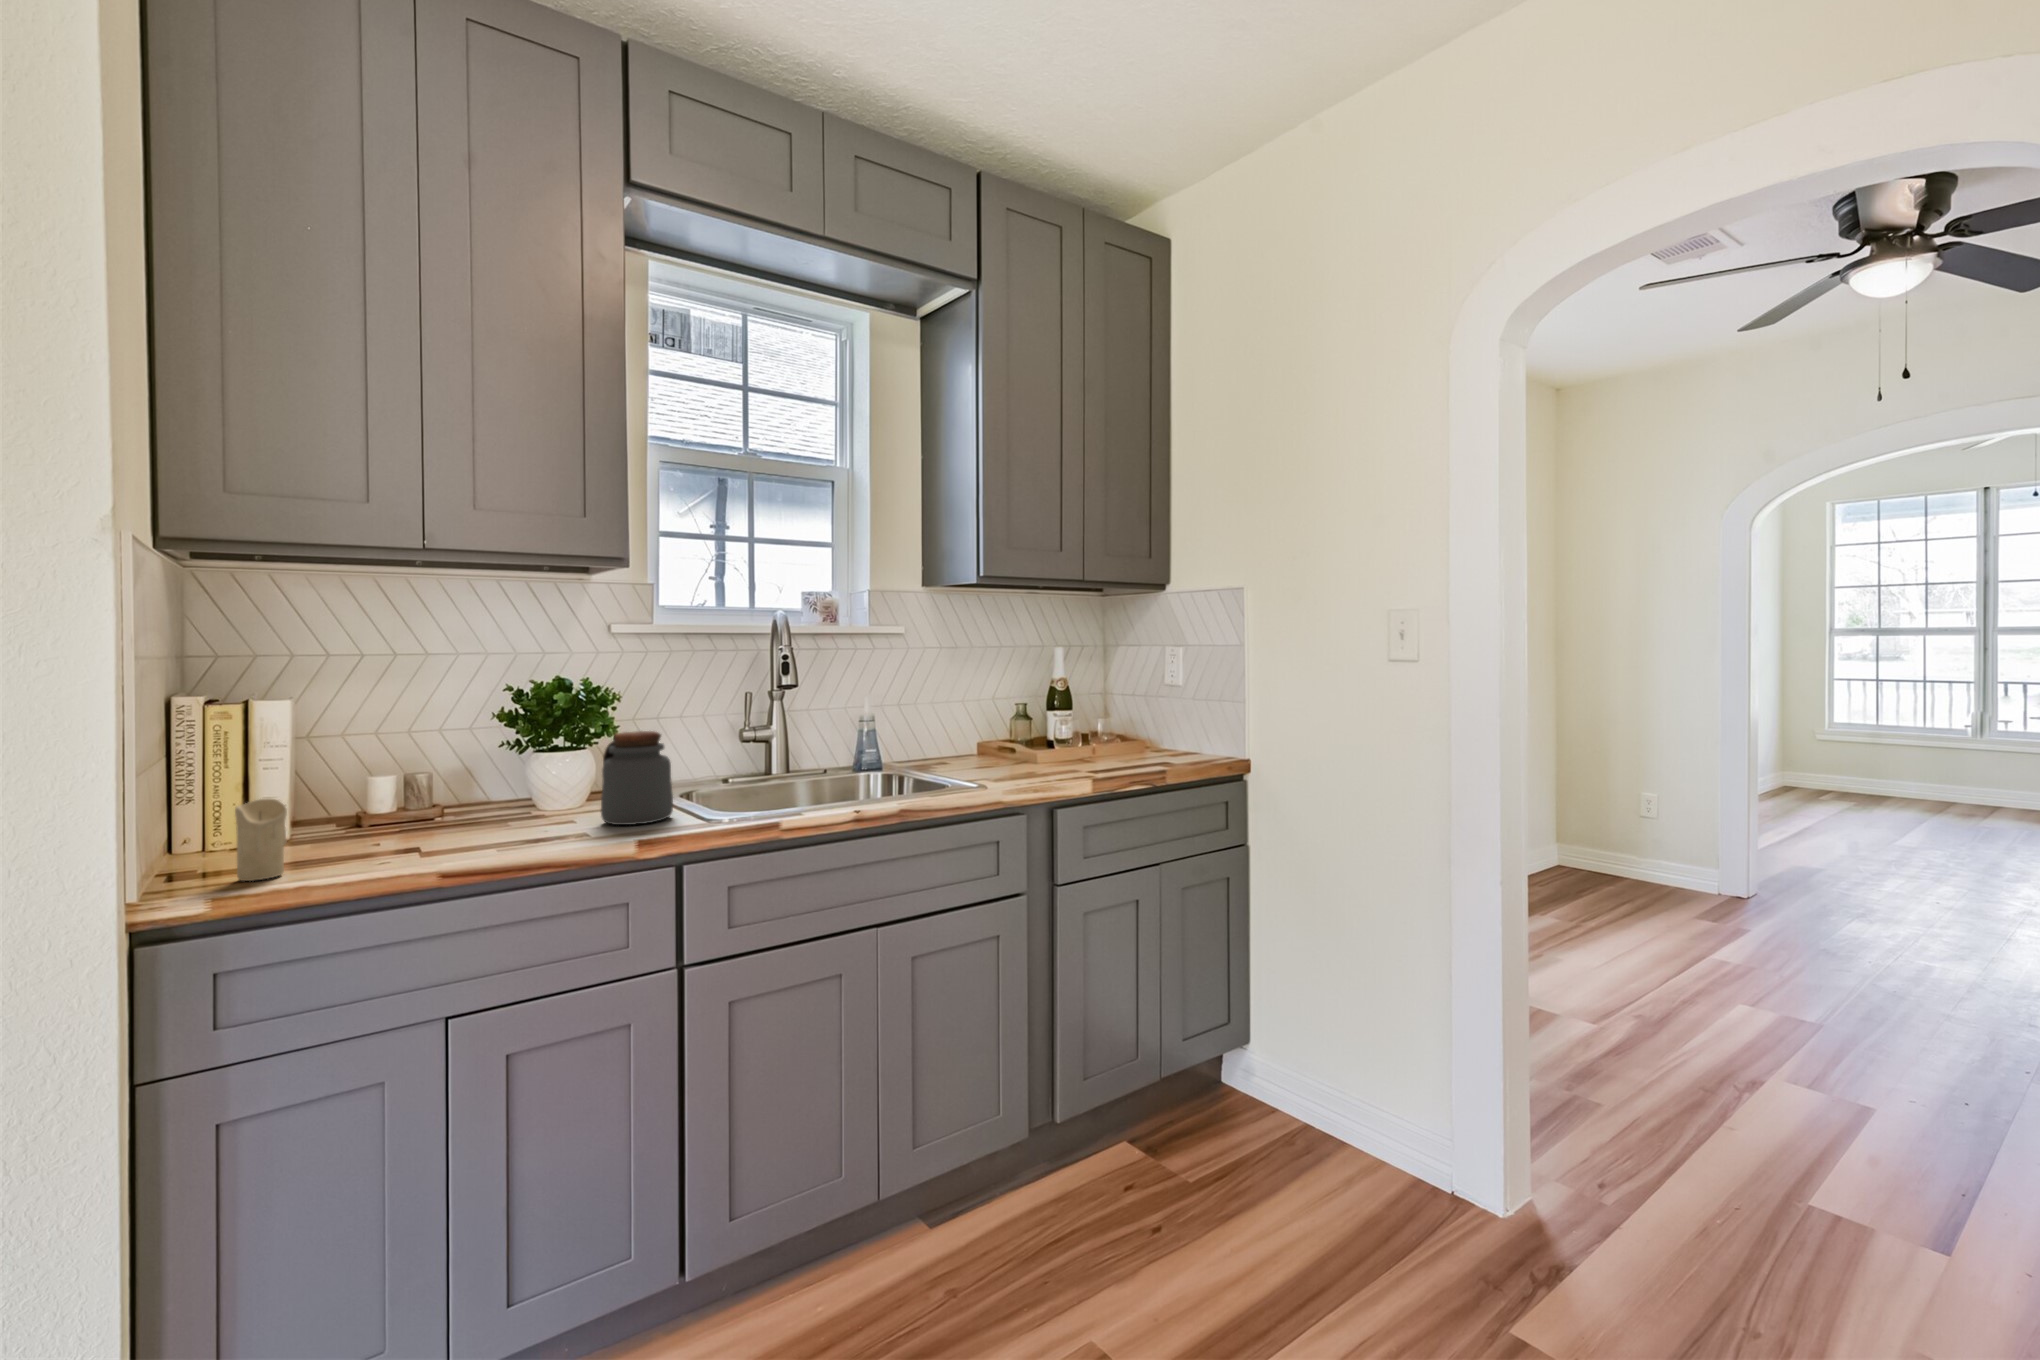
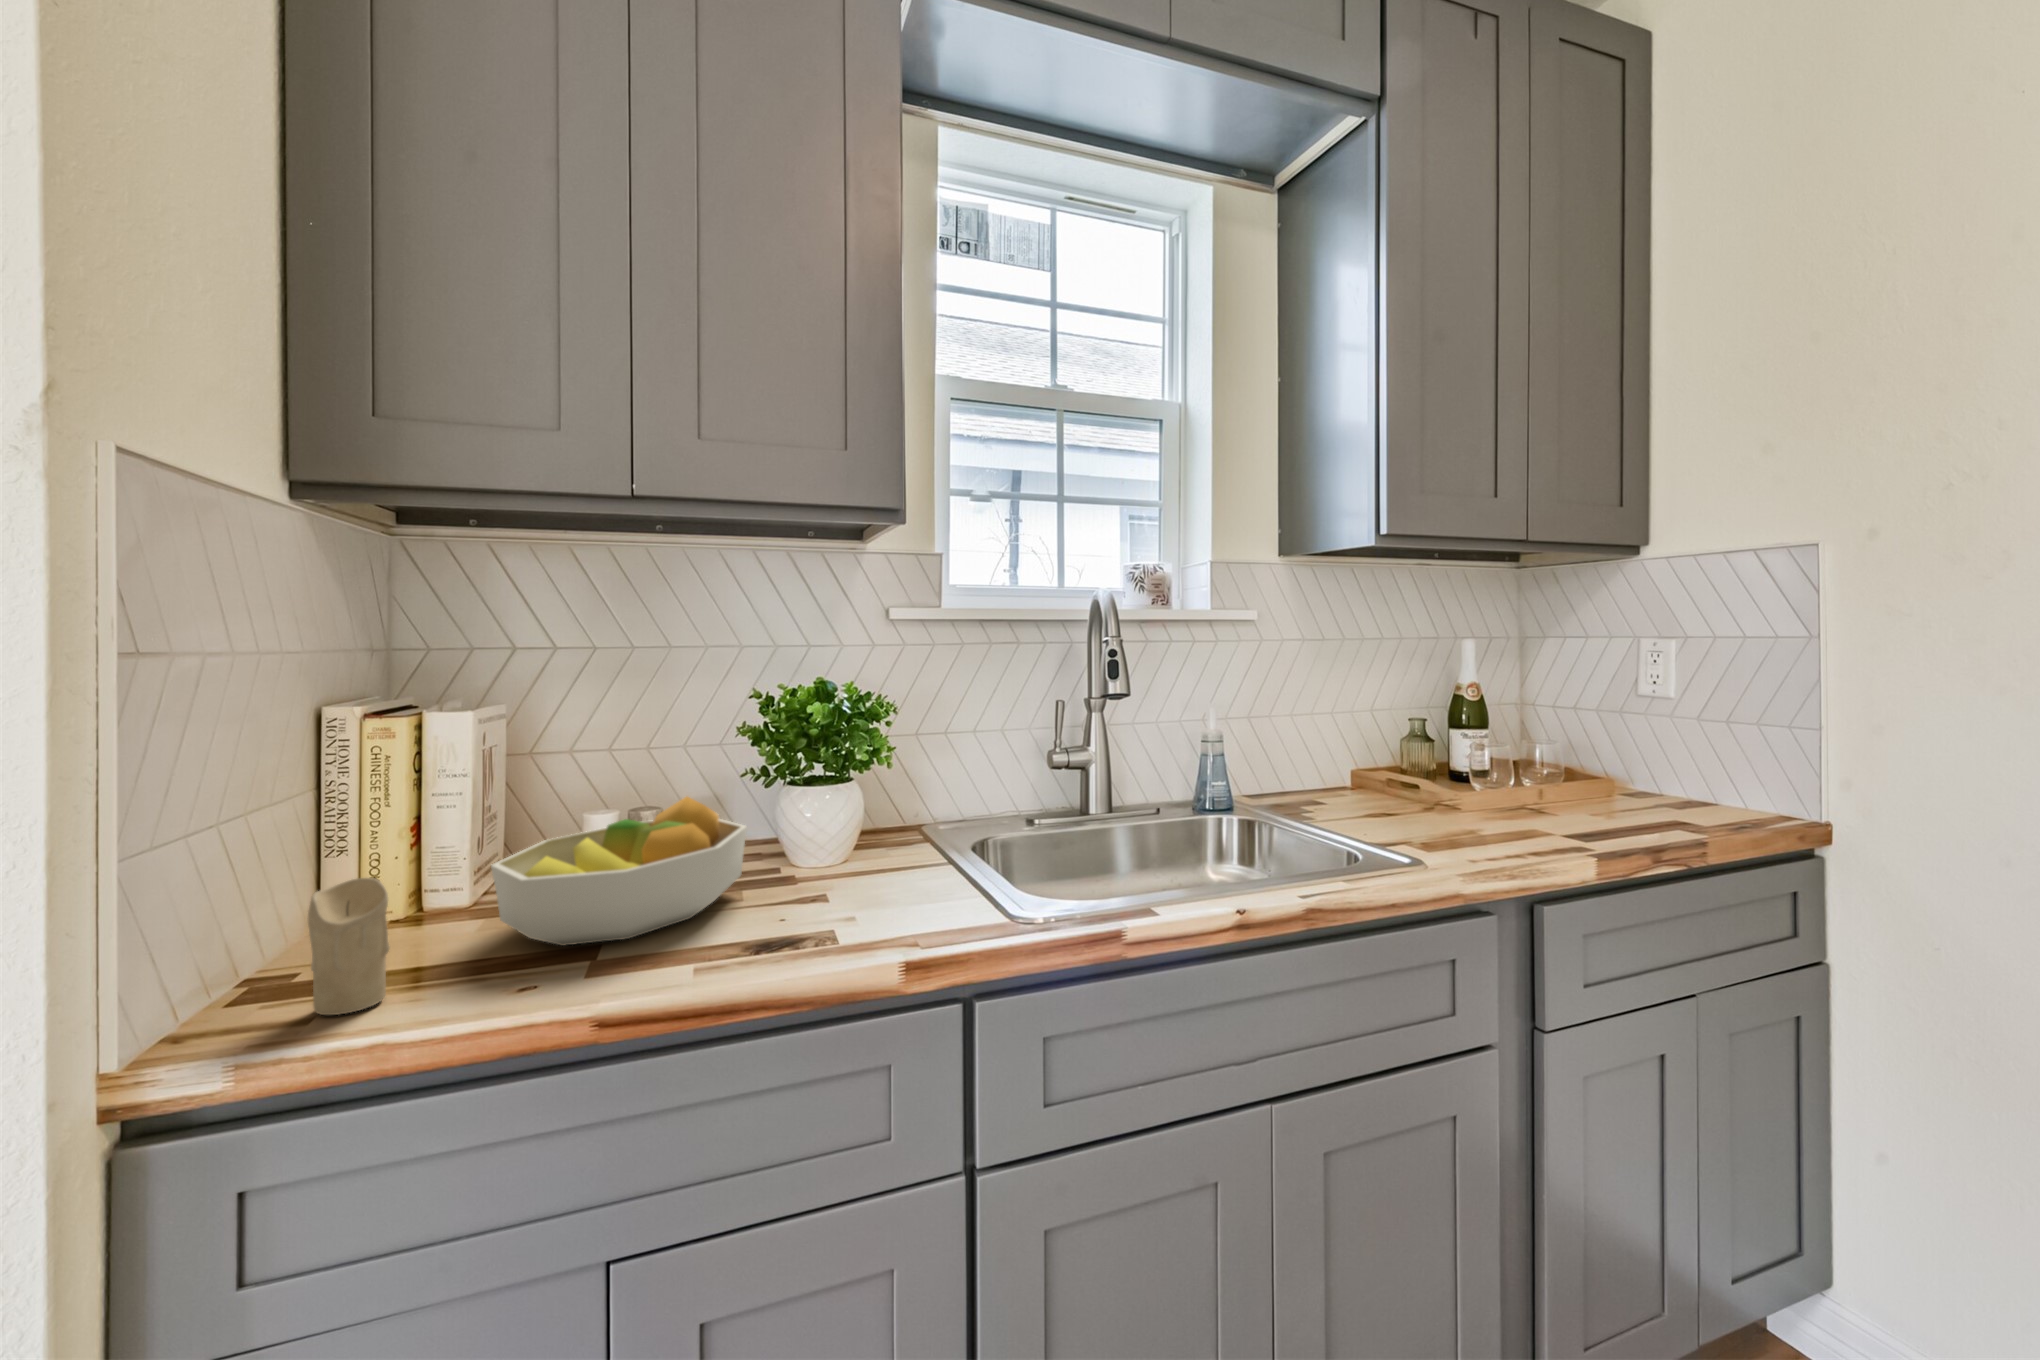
jar: present [601,731,673,825] -> none [859,767,961,917]
fruit bowl: none [331,757,512,849] -> present [491,797,747,945]

